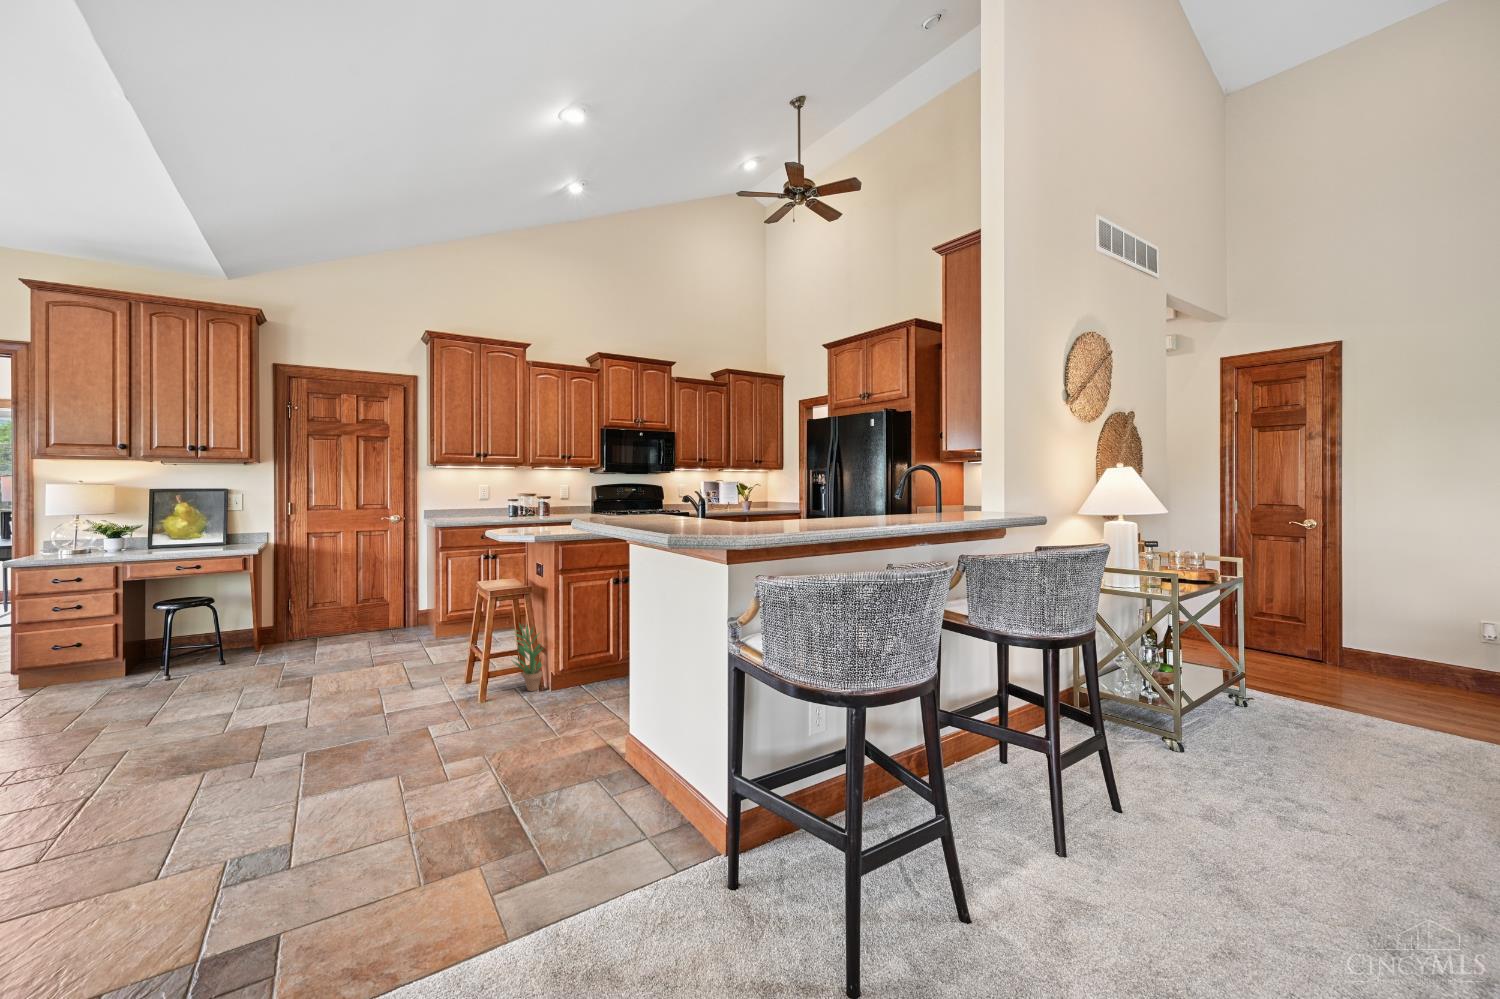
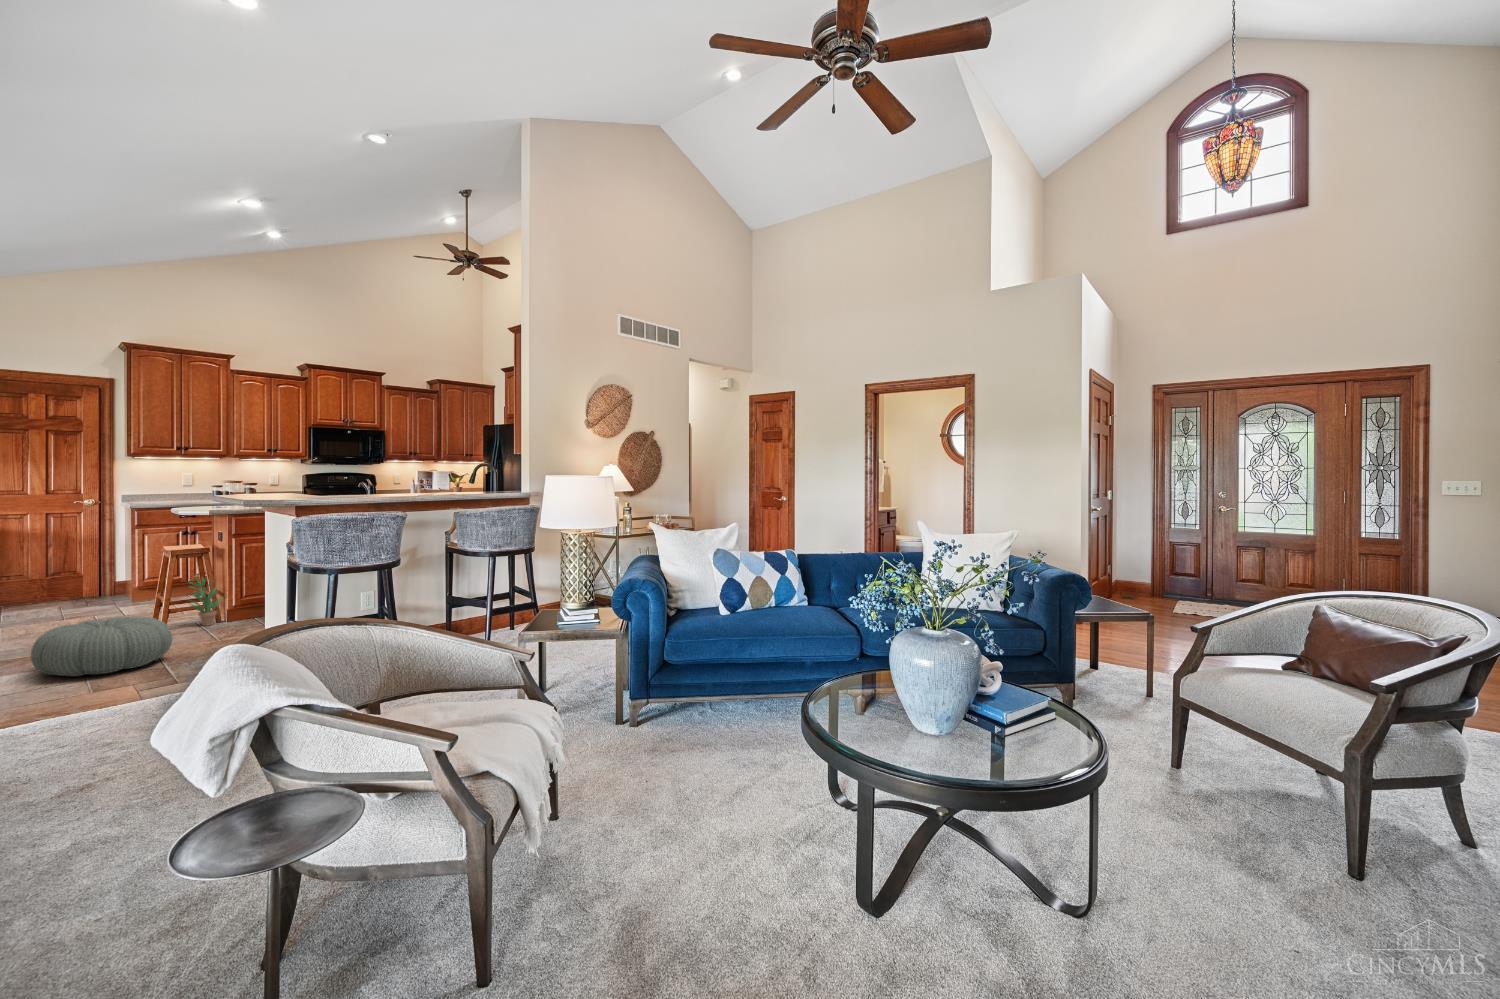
pouf: none [355,700,520,806] -> present [31,617,172,677]

